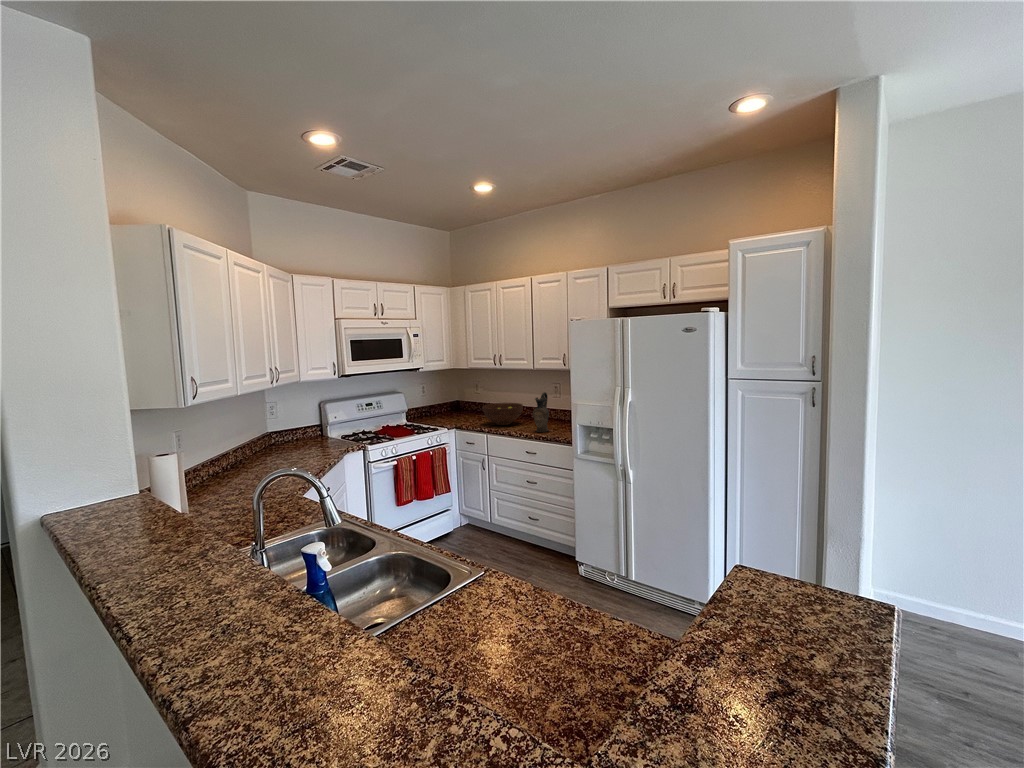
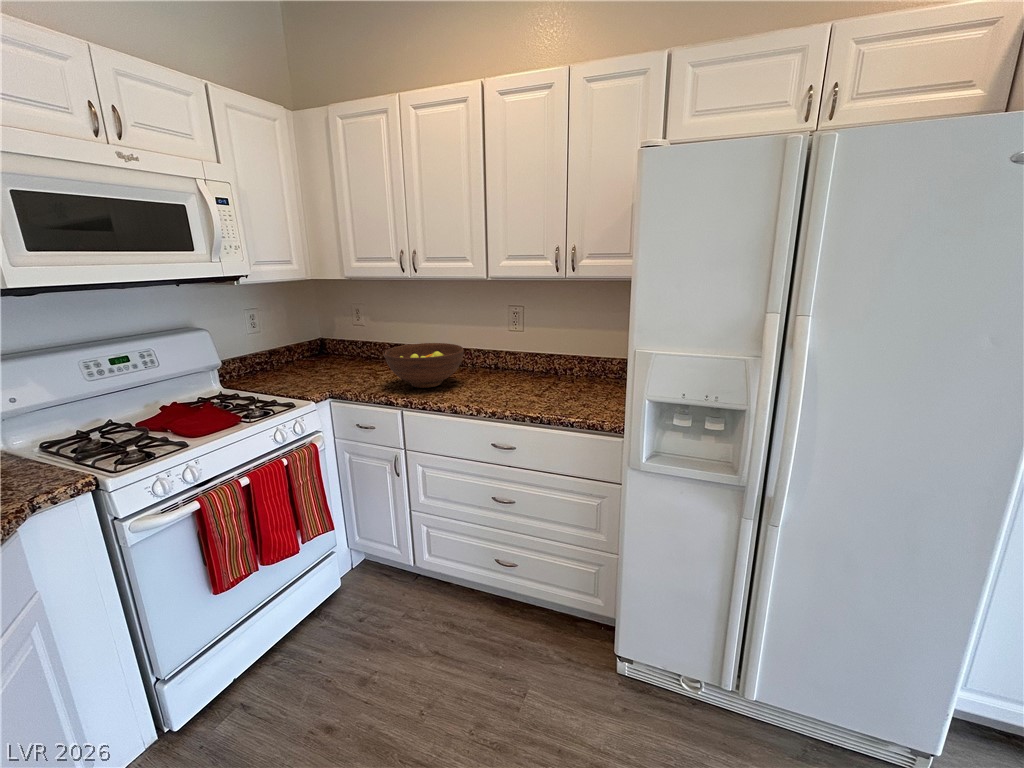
ceramic pitcher: present [533,392,549,432] -> none [500,323,531,402]

